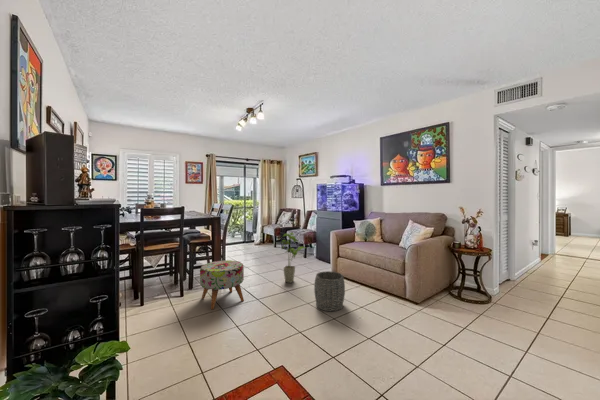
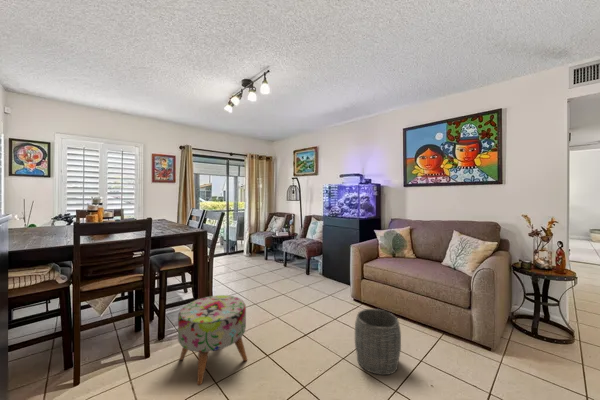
house plant: present [283,233,304,283] -> none [290,250,326,318]

